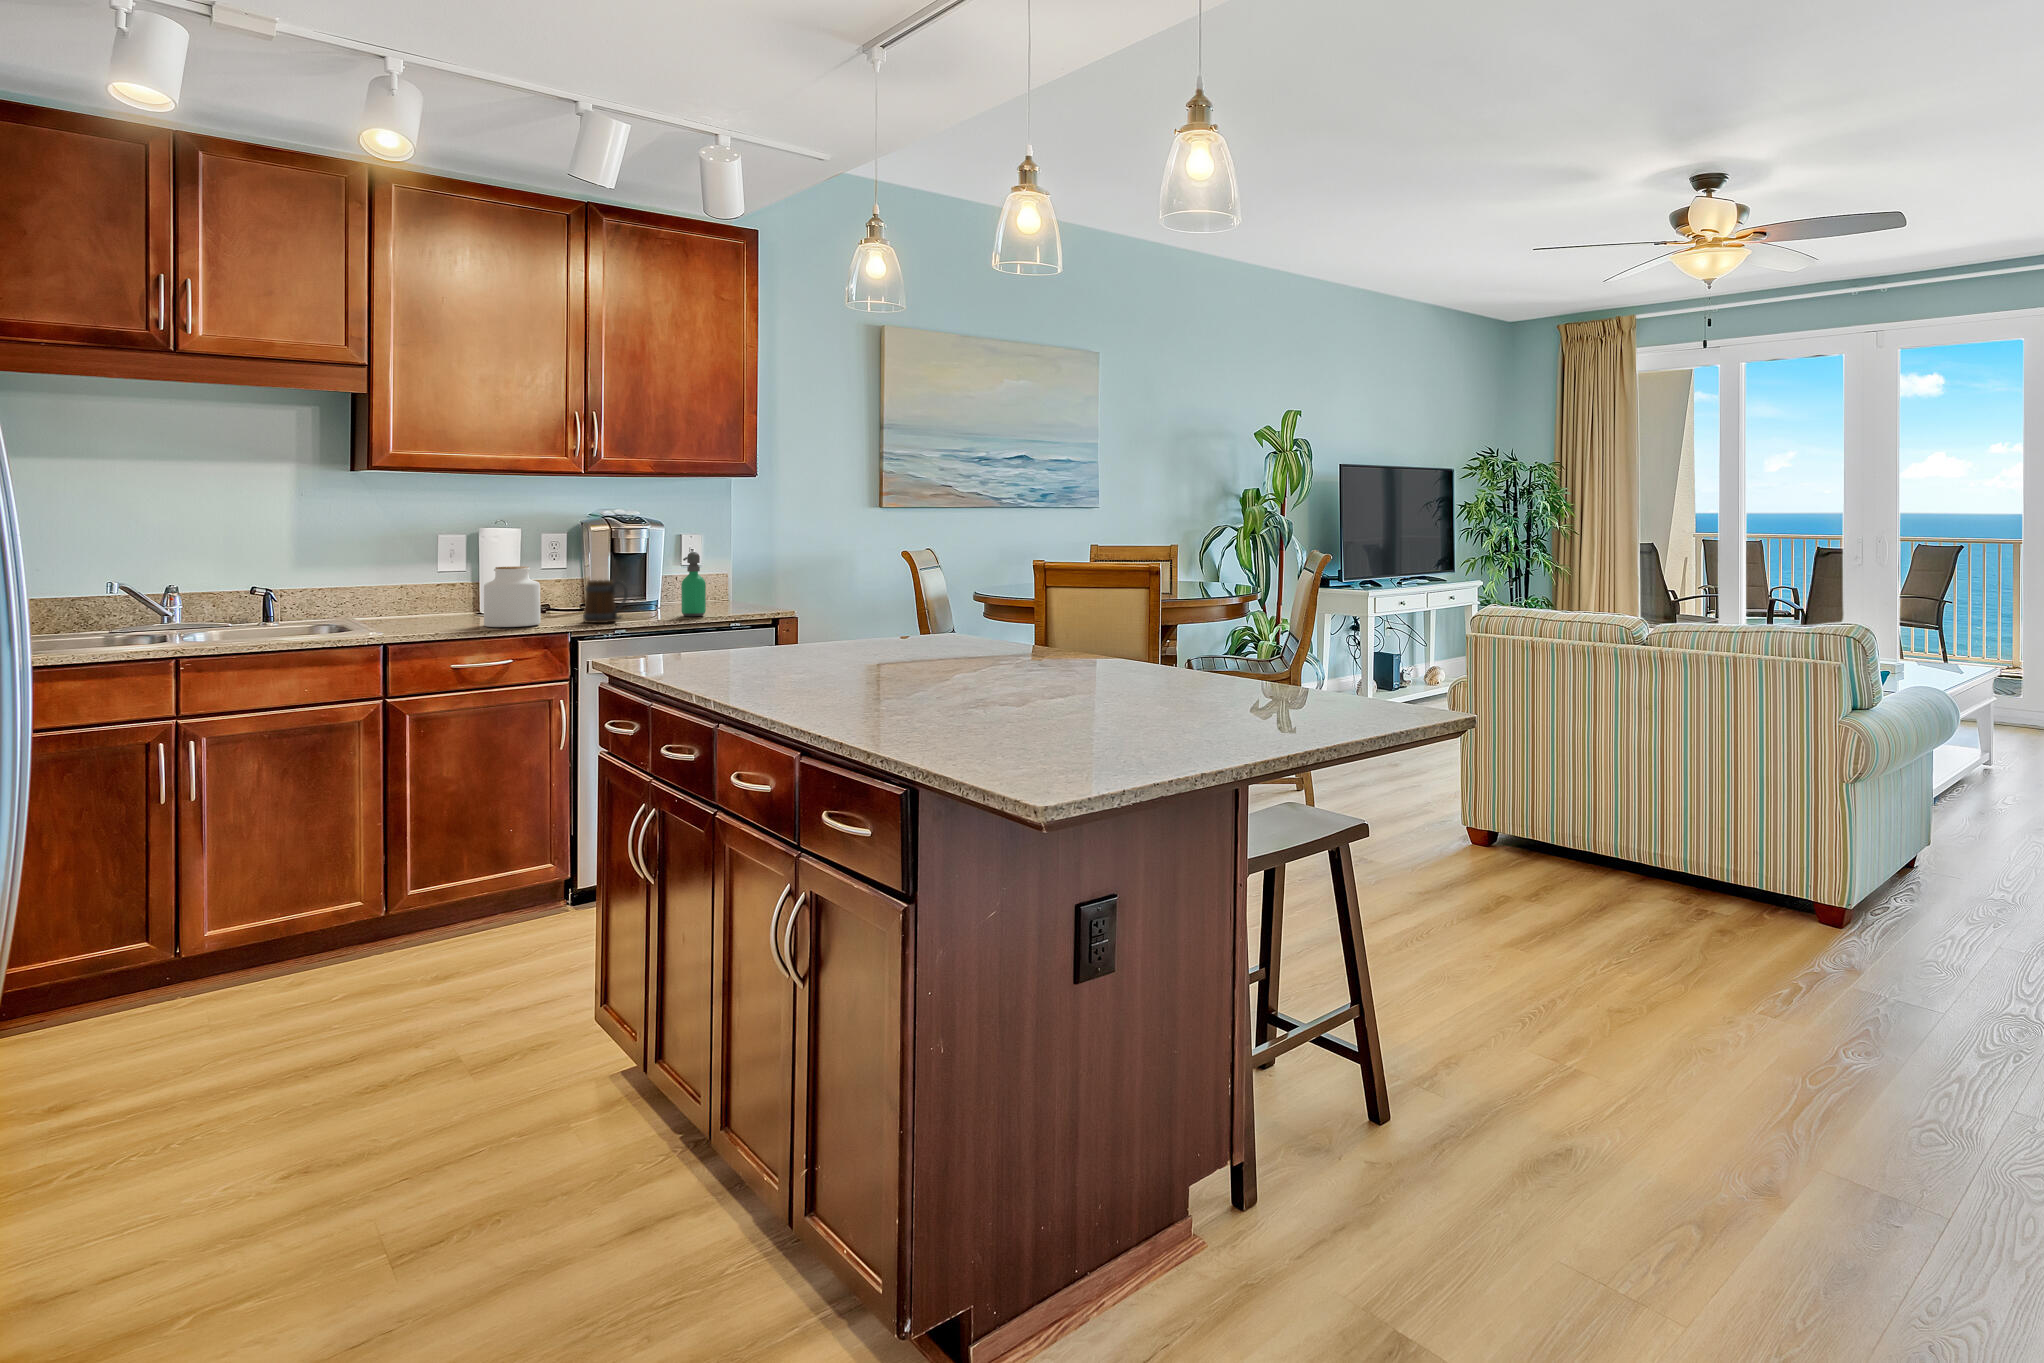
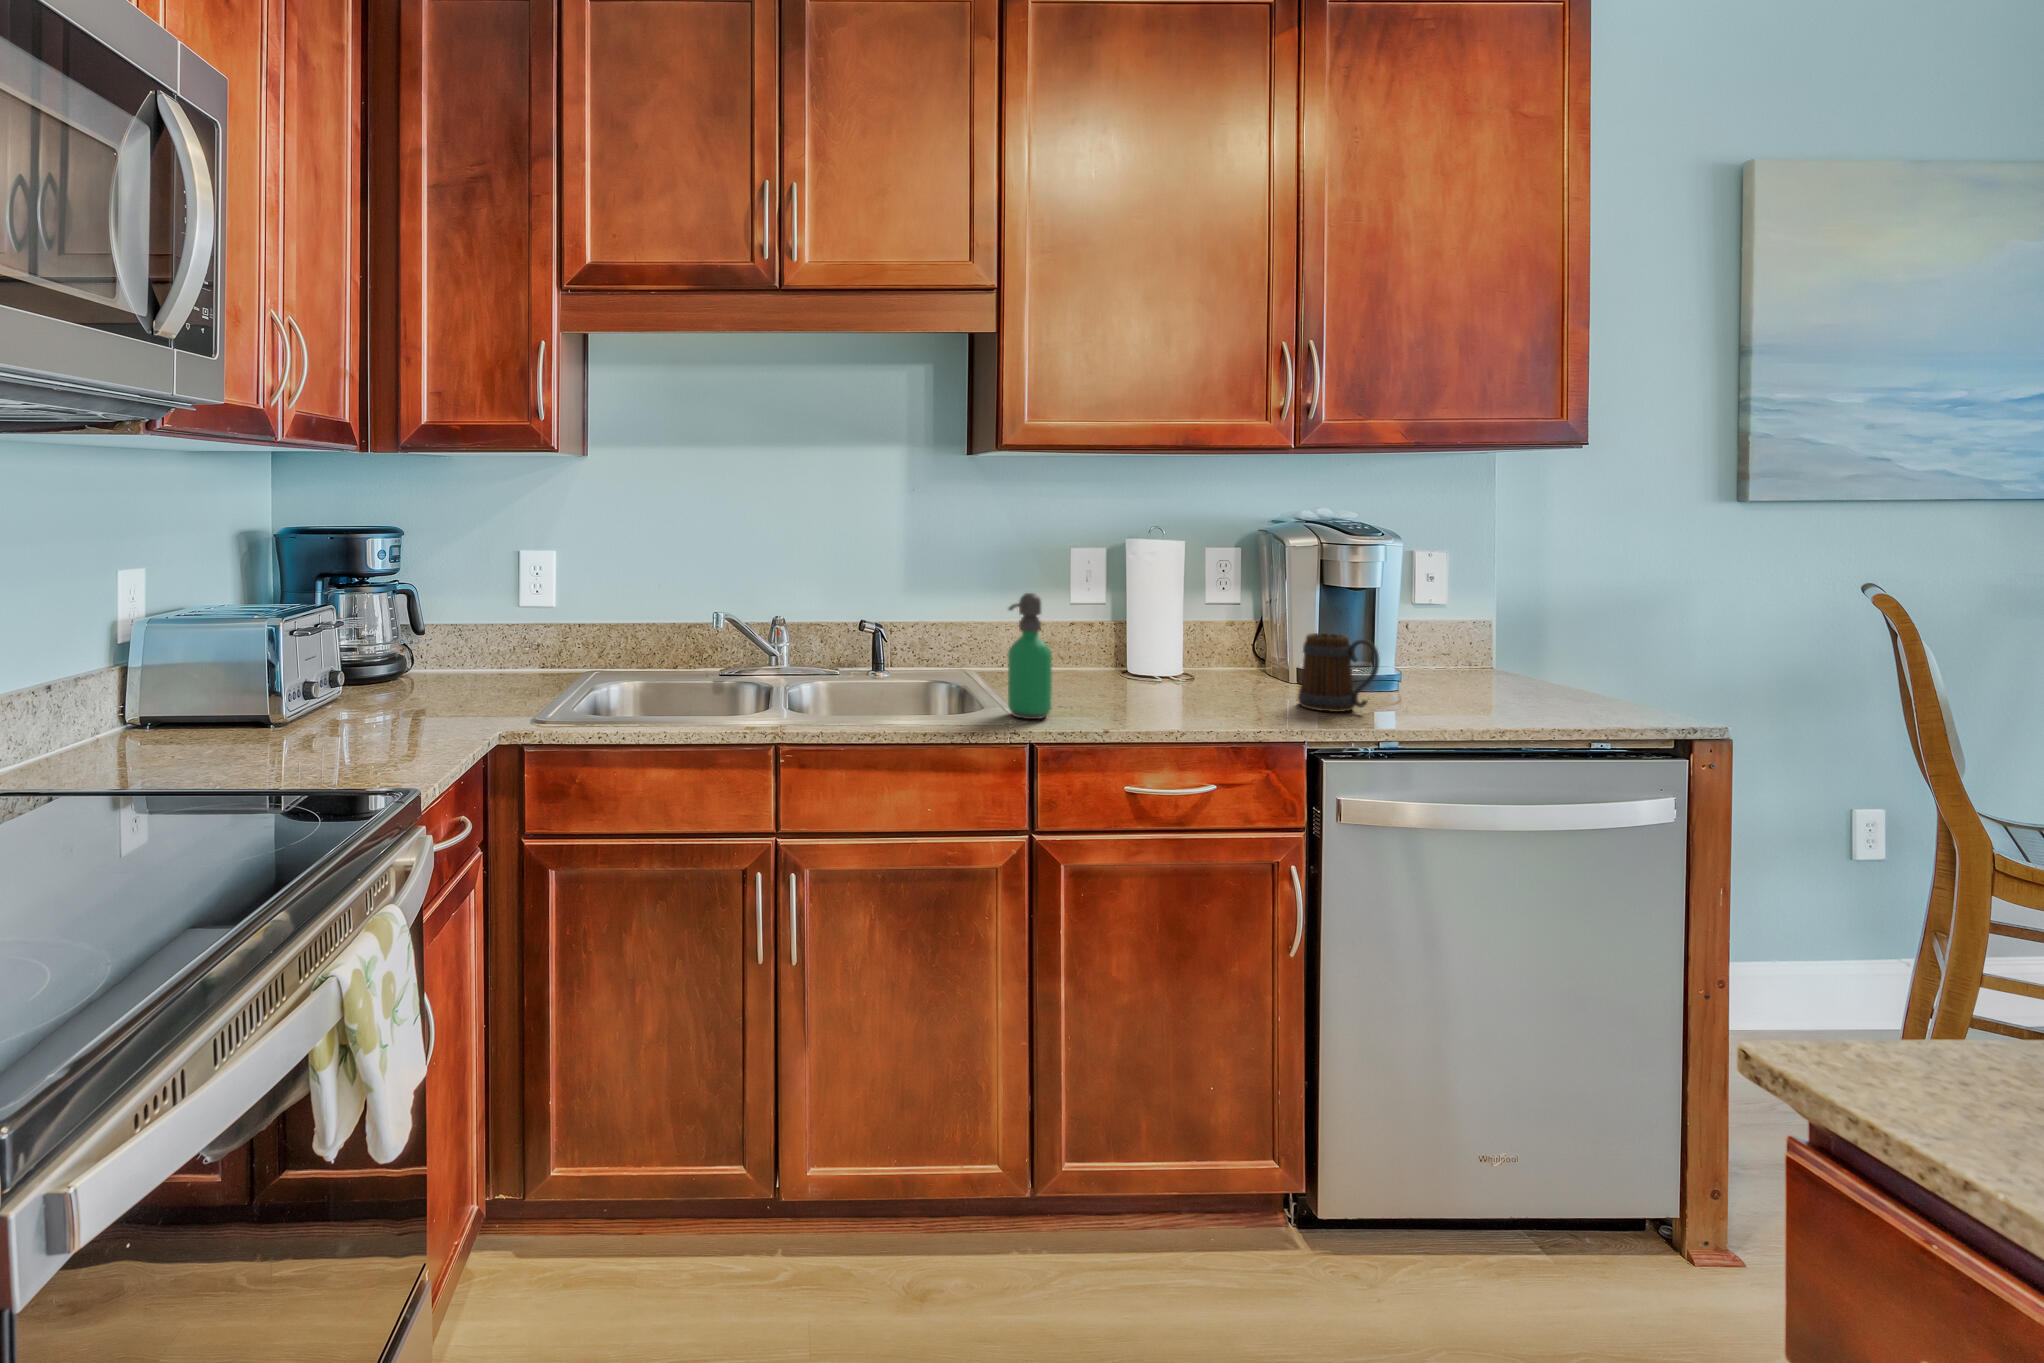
soap dispenser: present [681,552,706,616] -> present [1008,593,1052,719]
jar: present [484,566,541,627] -> none [1153,607,1238,712]

